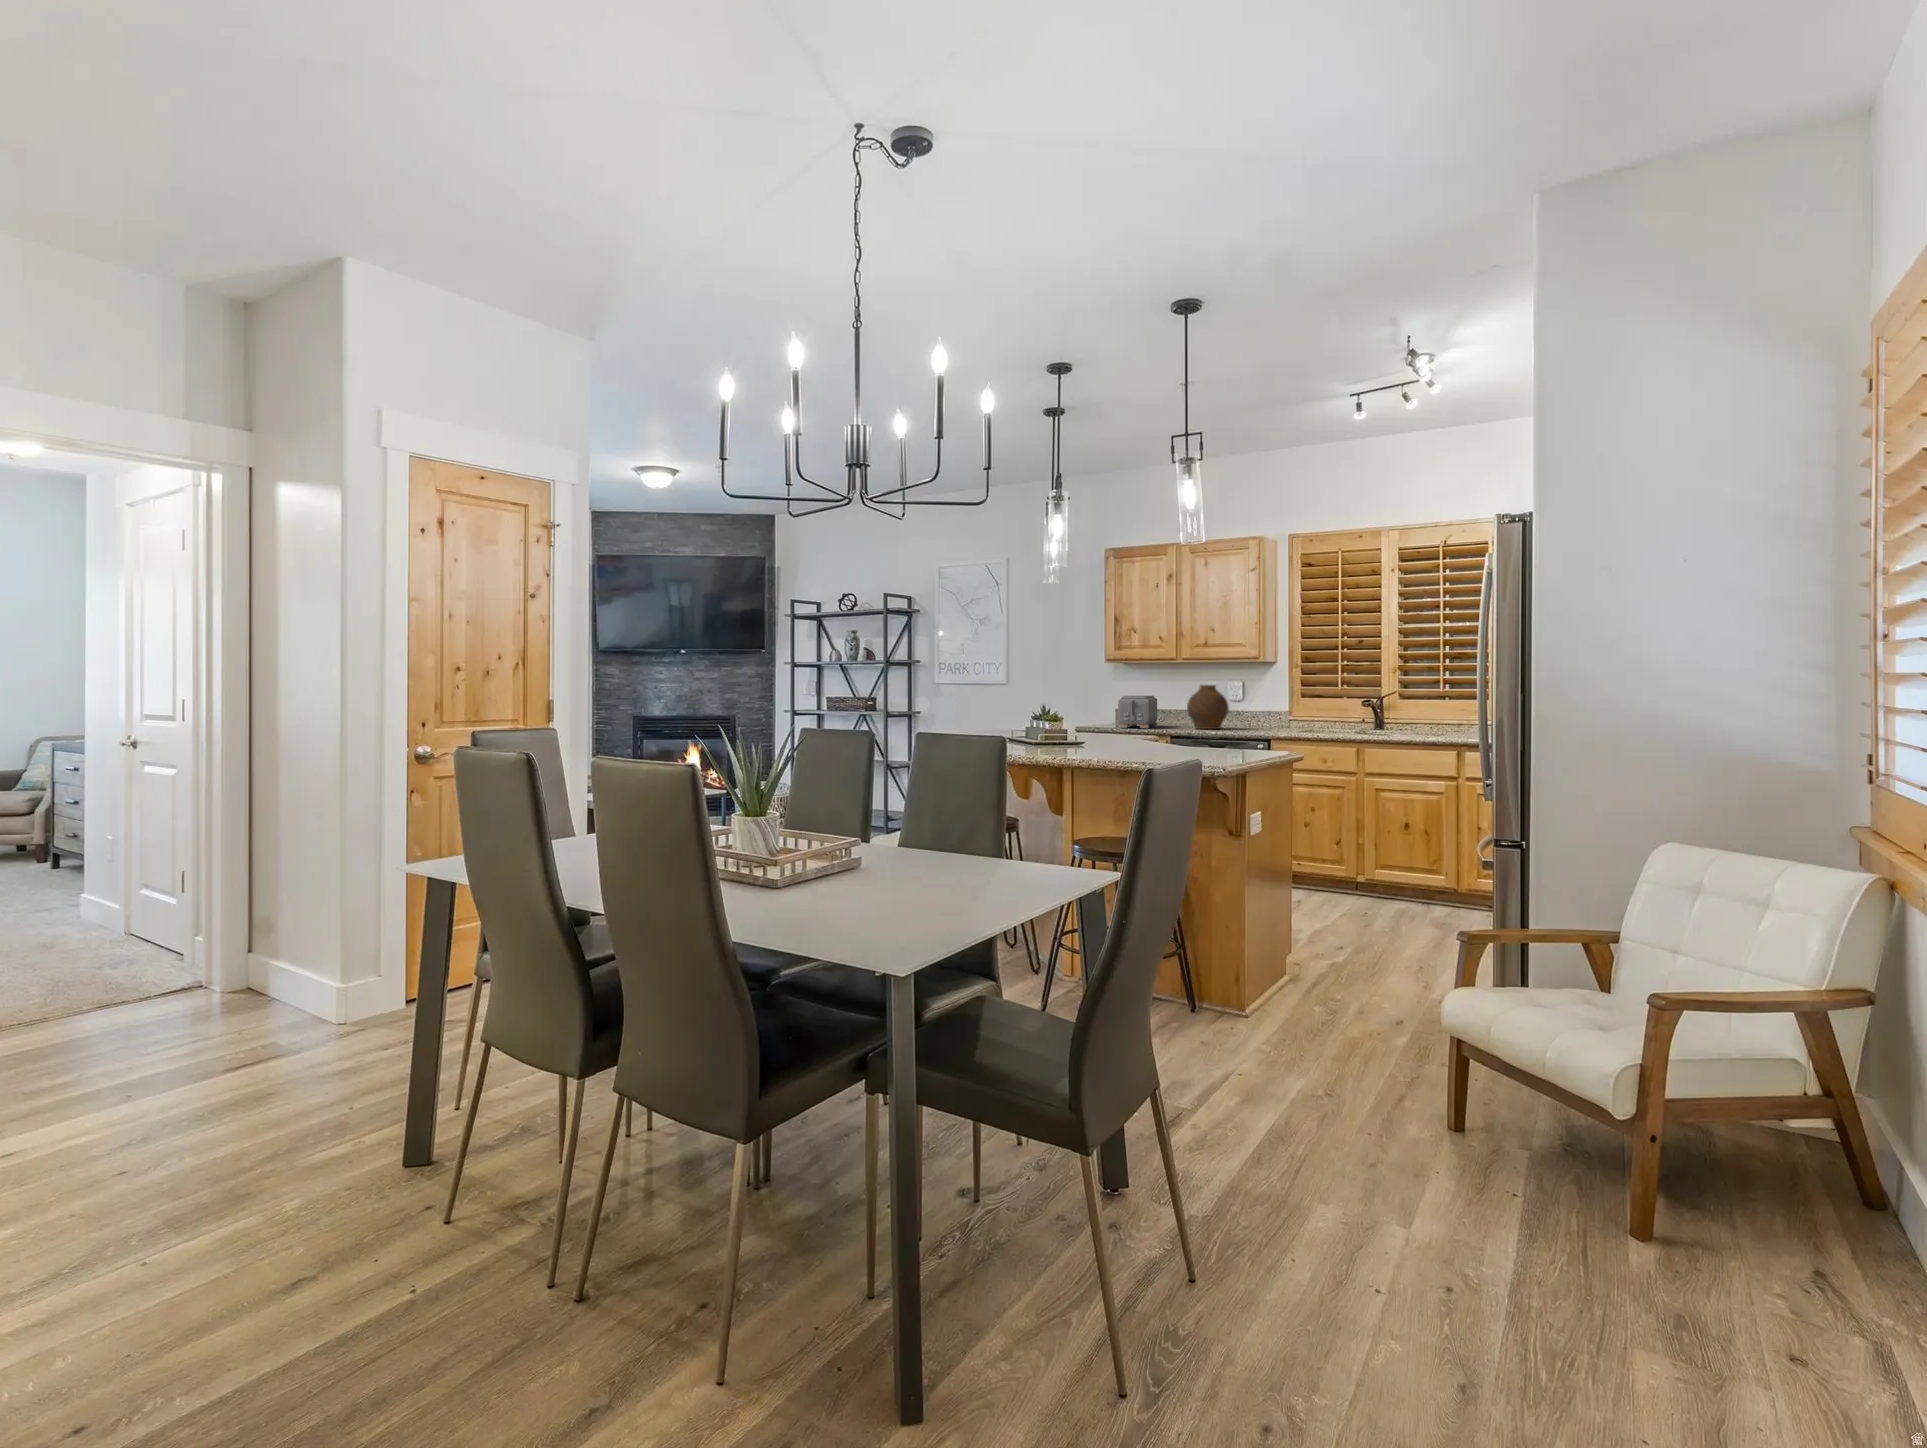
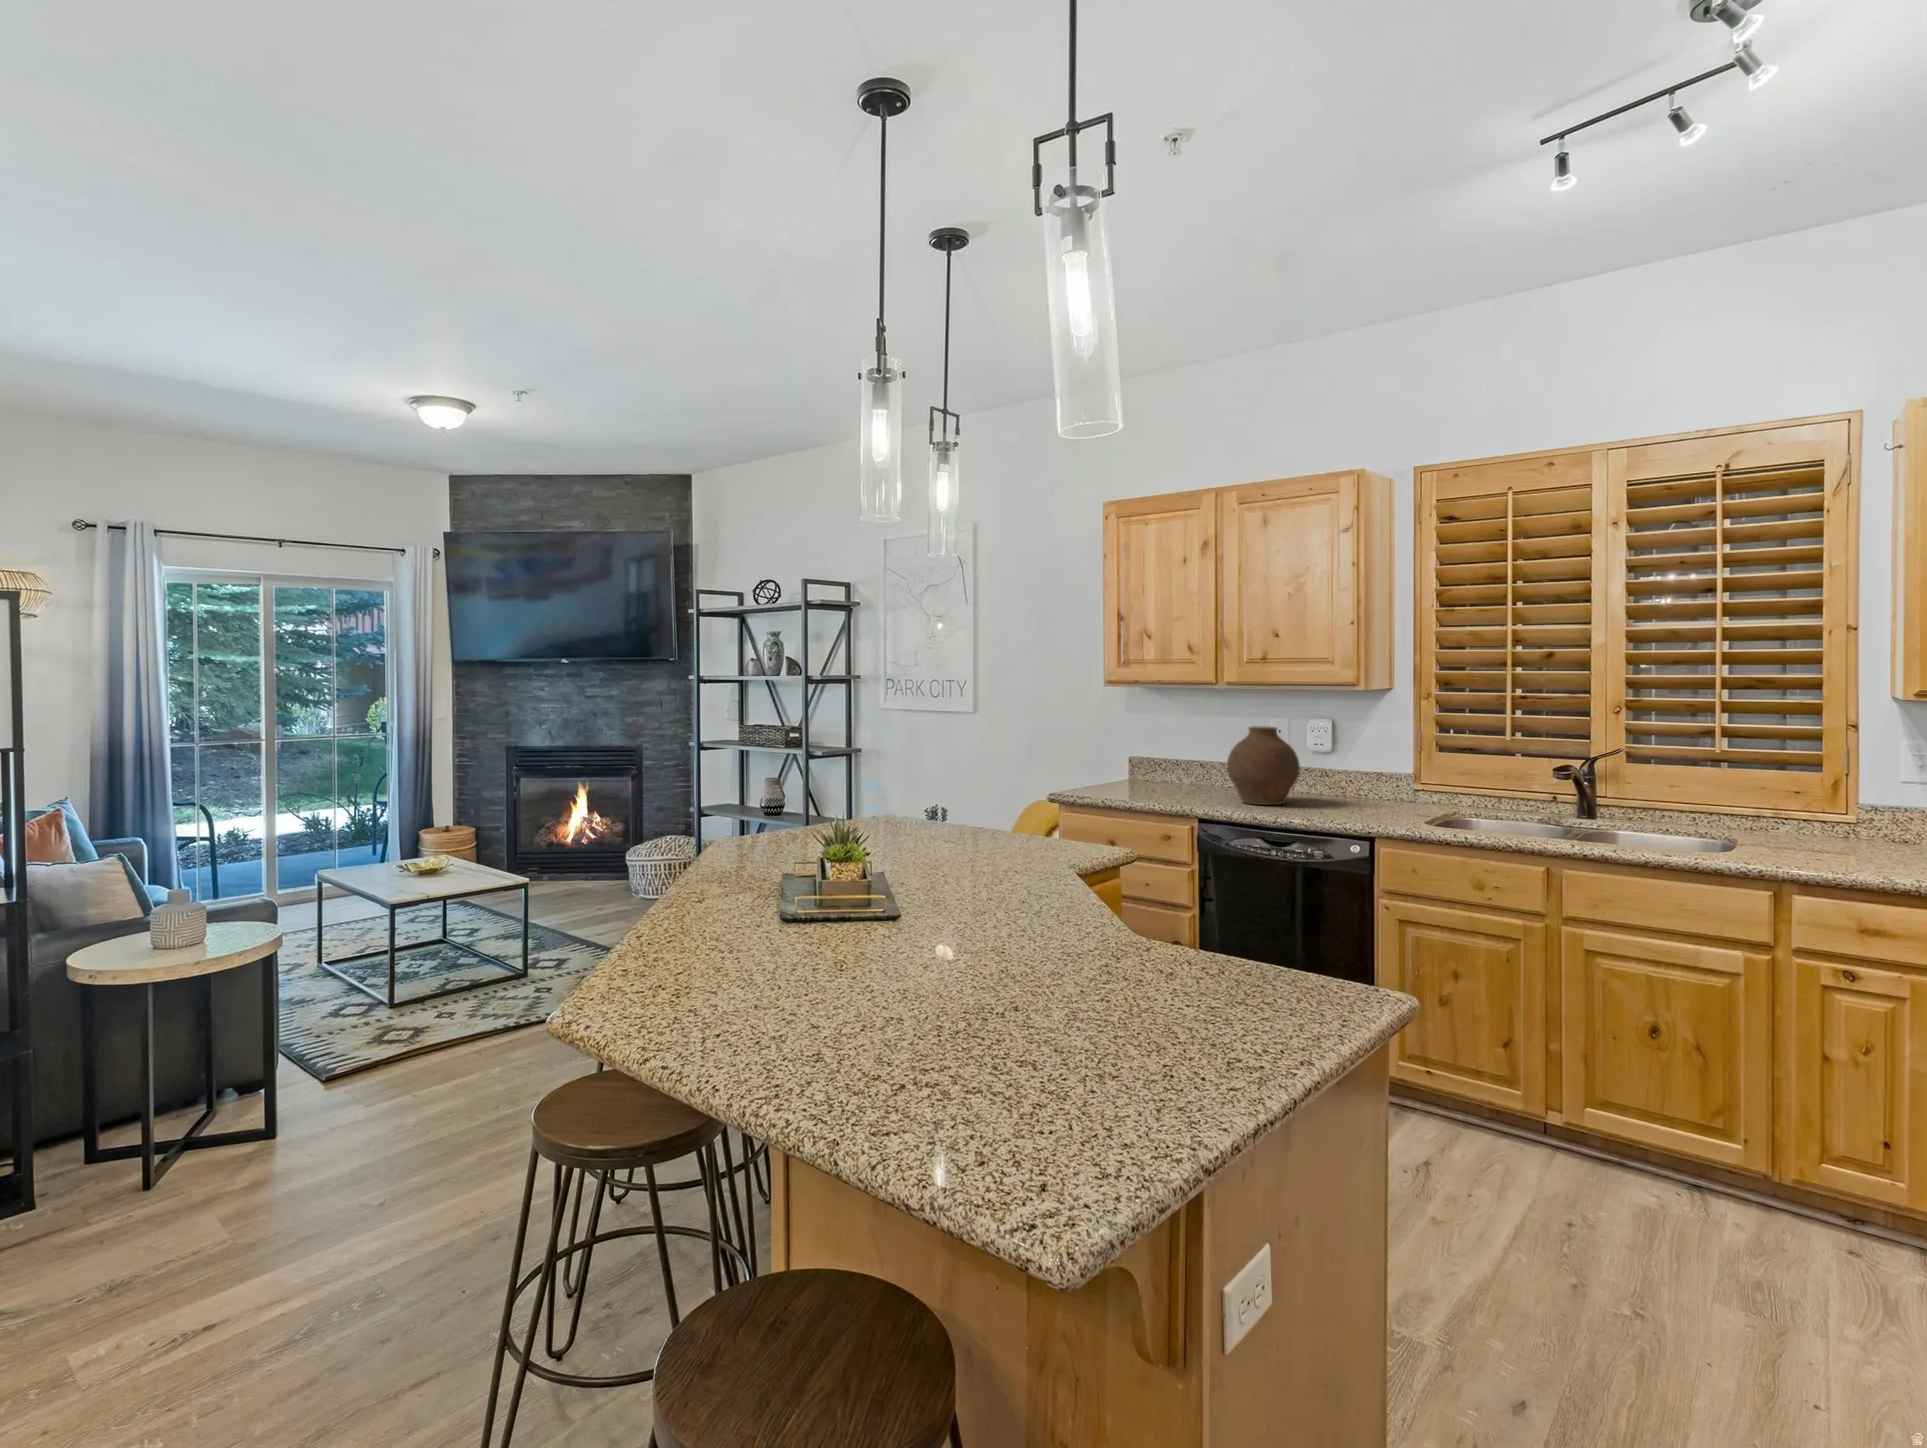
toaster: present [1118,696,1158,728] -> none [1109,740,1183,801]

